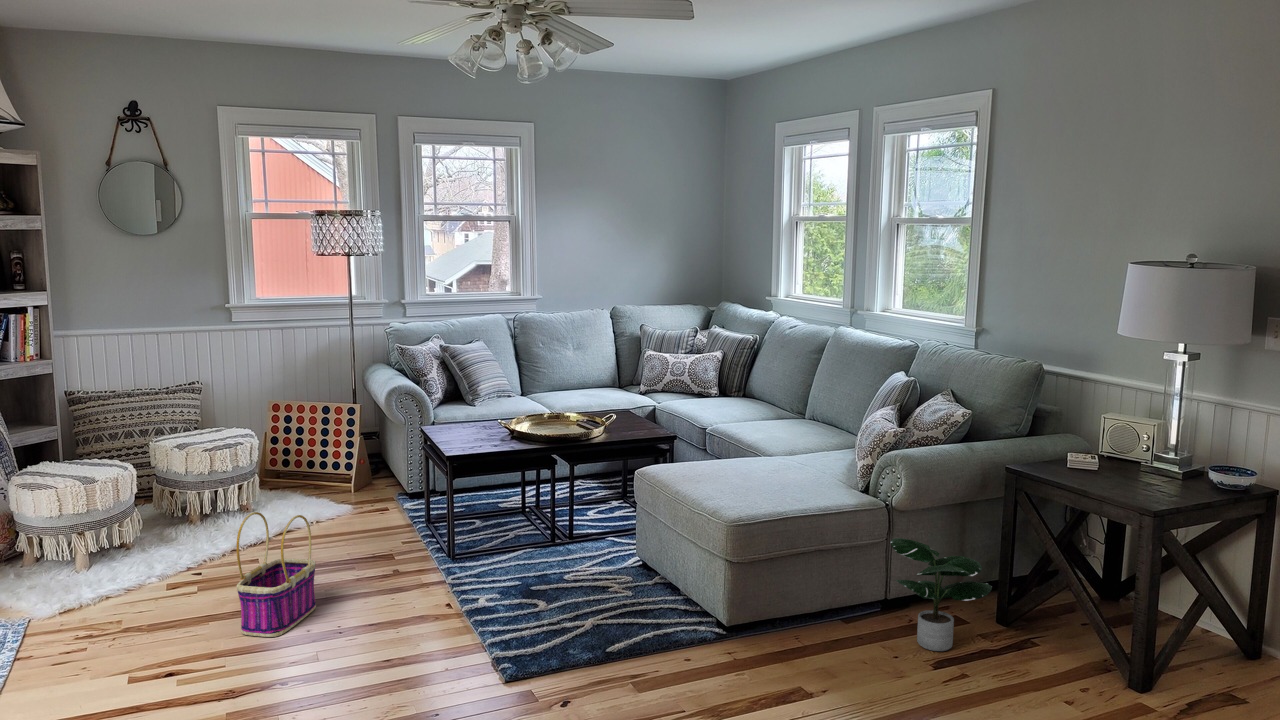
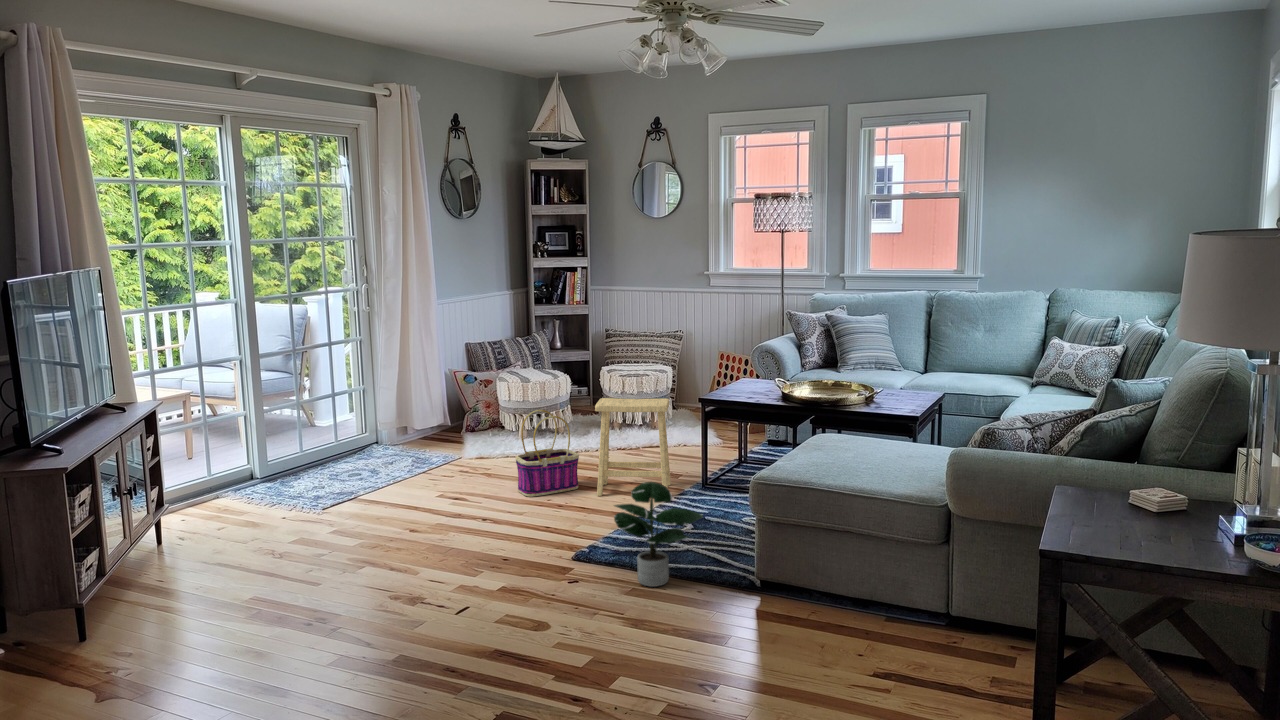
footstool: none [329,464,440,606] -> present [595,398,671,496]
potted plant: present [890,538,992,651] -> present [614,482,703,587]

